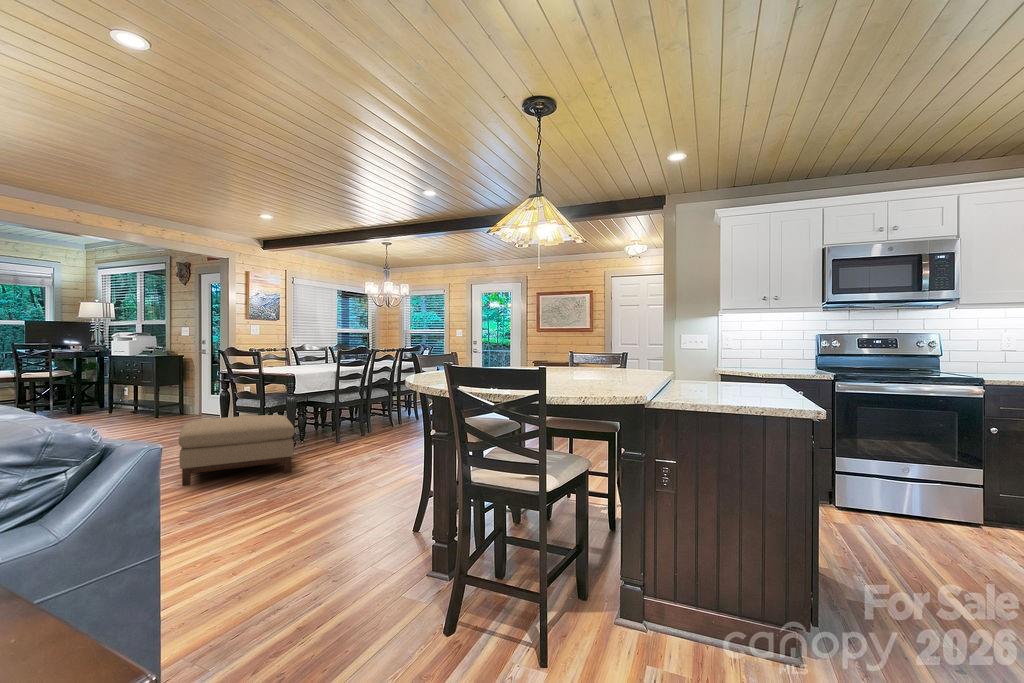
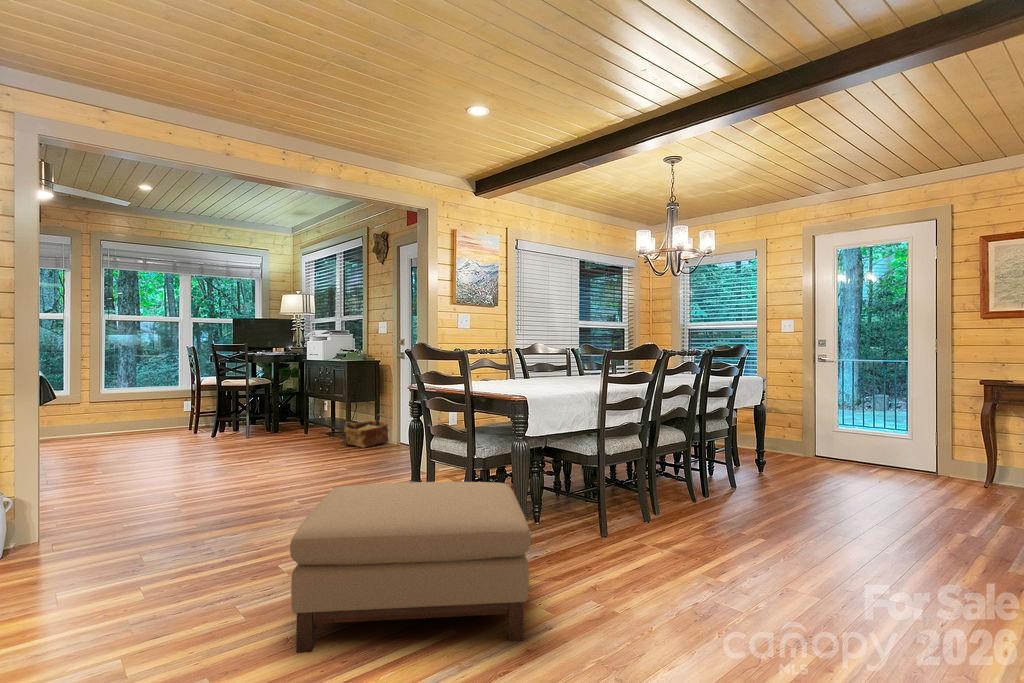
woven basket: none [154,394,192,418] -> present [345,414,389,448]

